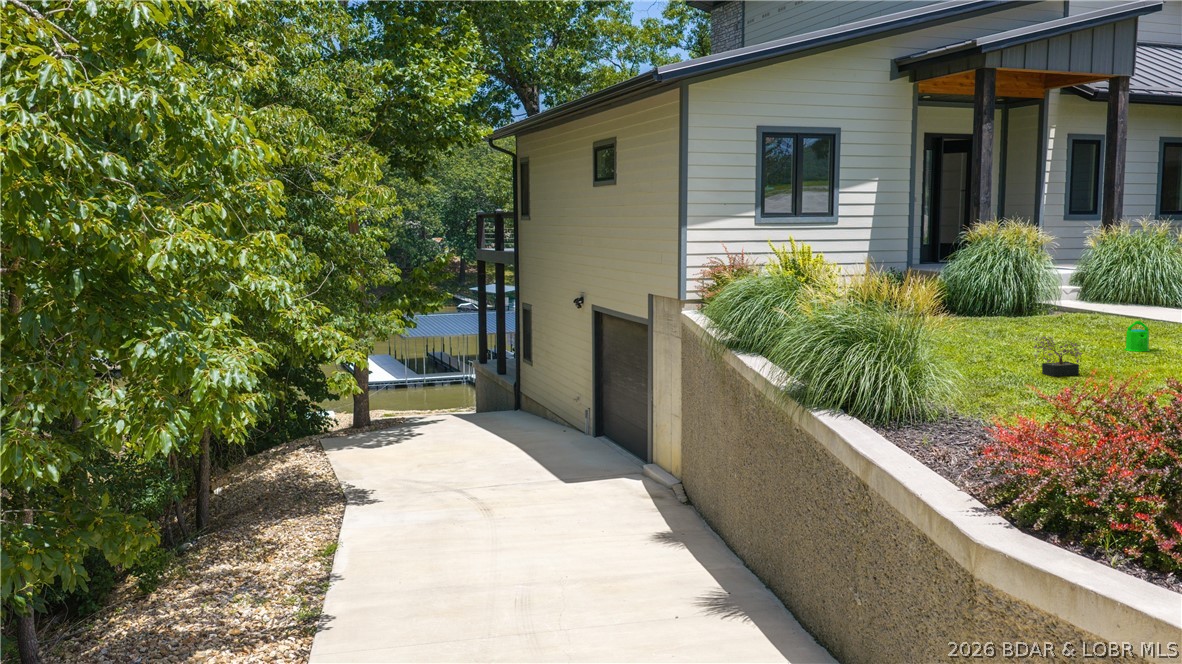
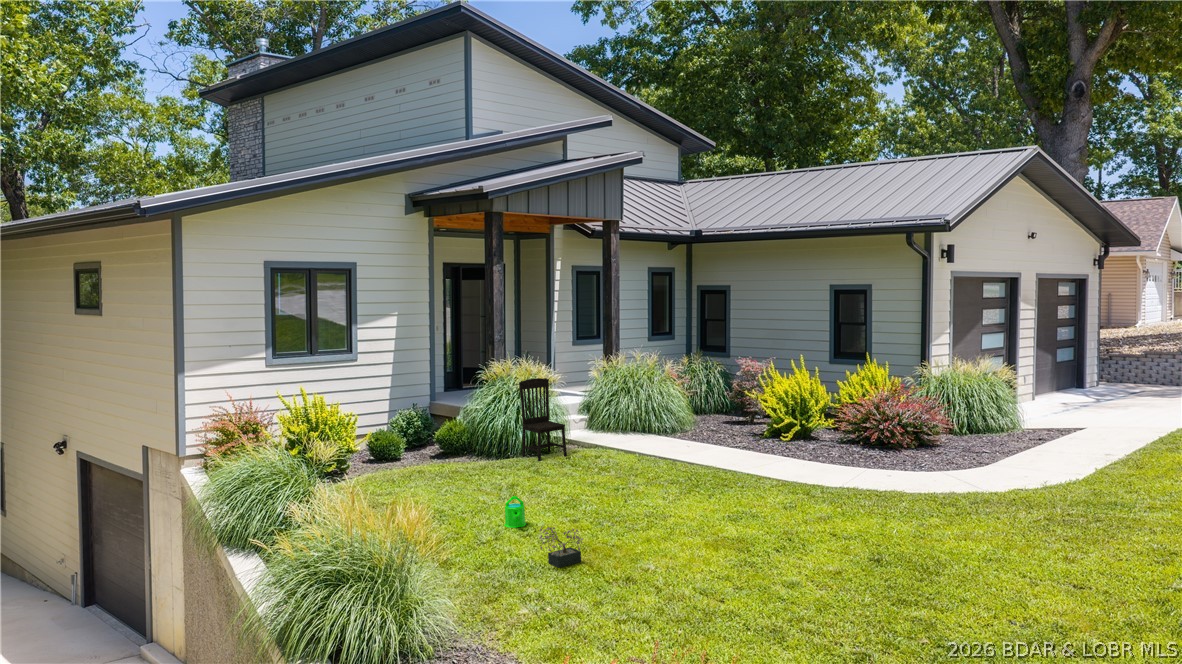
chair: none [1005,236,1057,319] -> present [519,378,567,461]
watering can: present [1125,321,1150,352] -> present [504,496,527,528]

